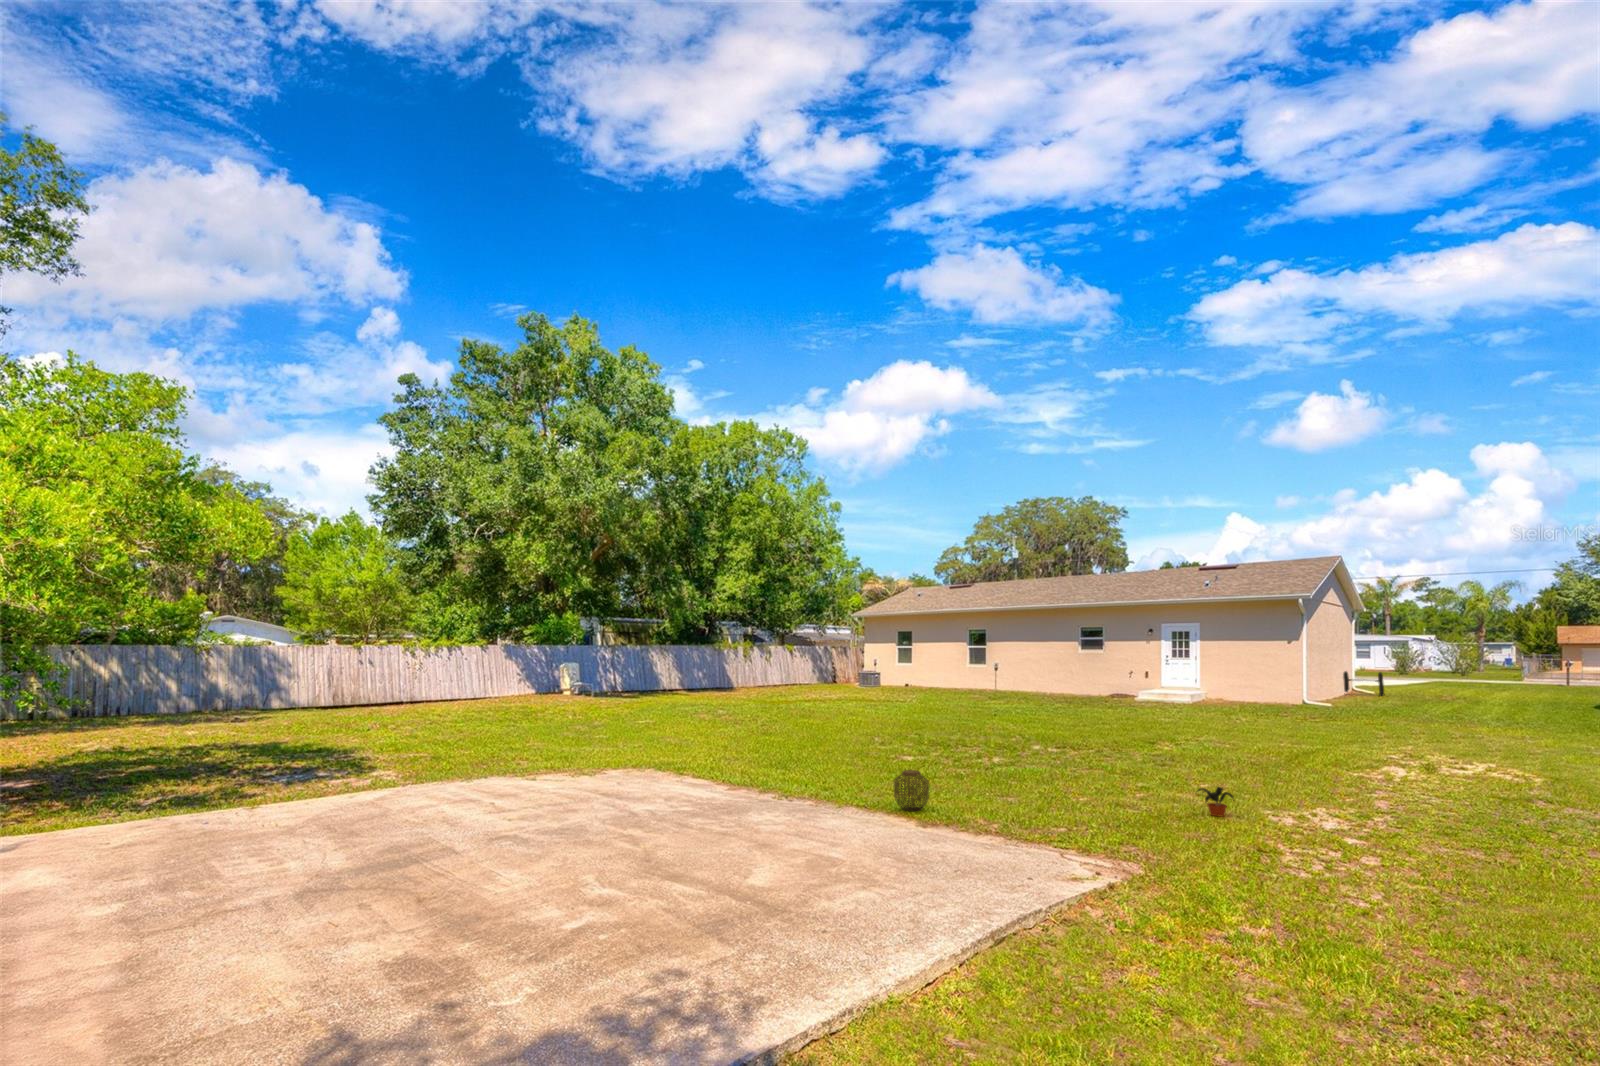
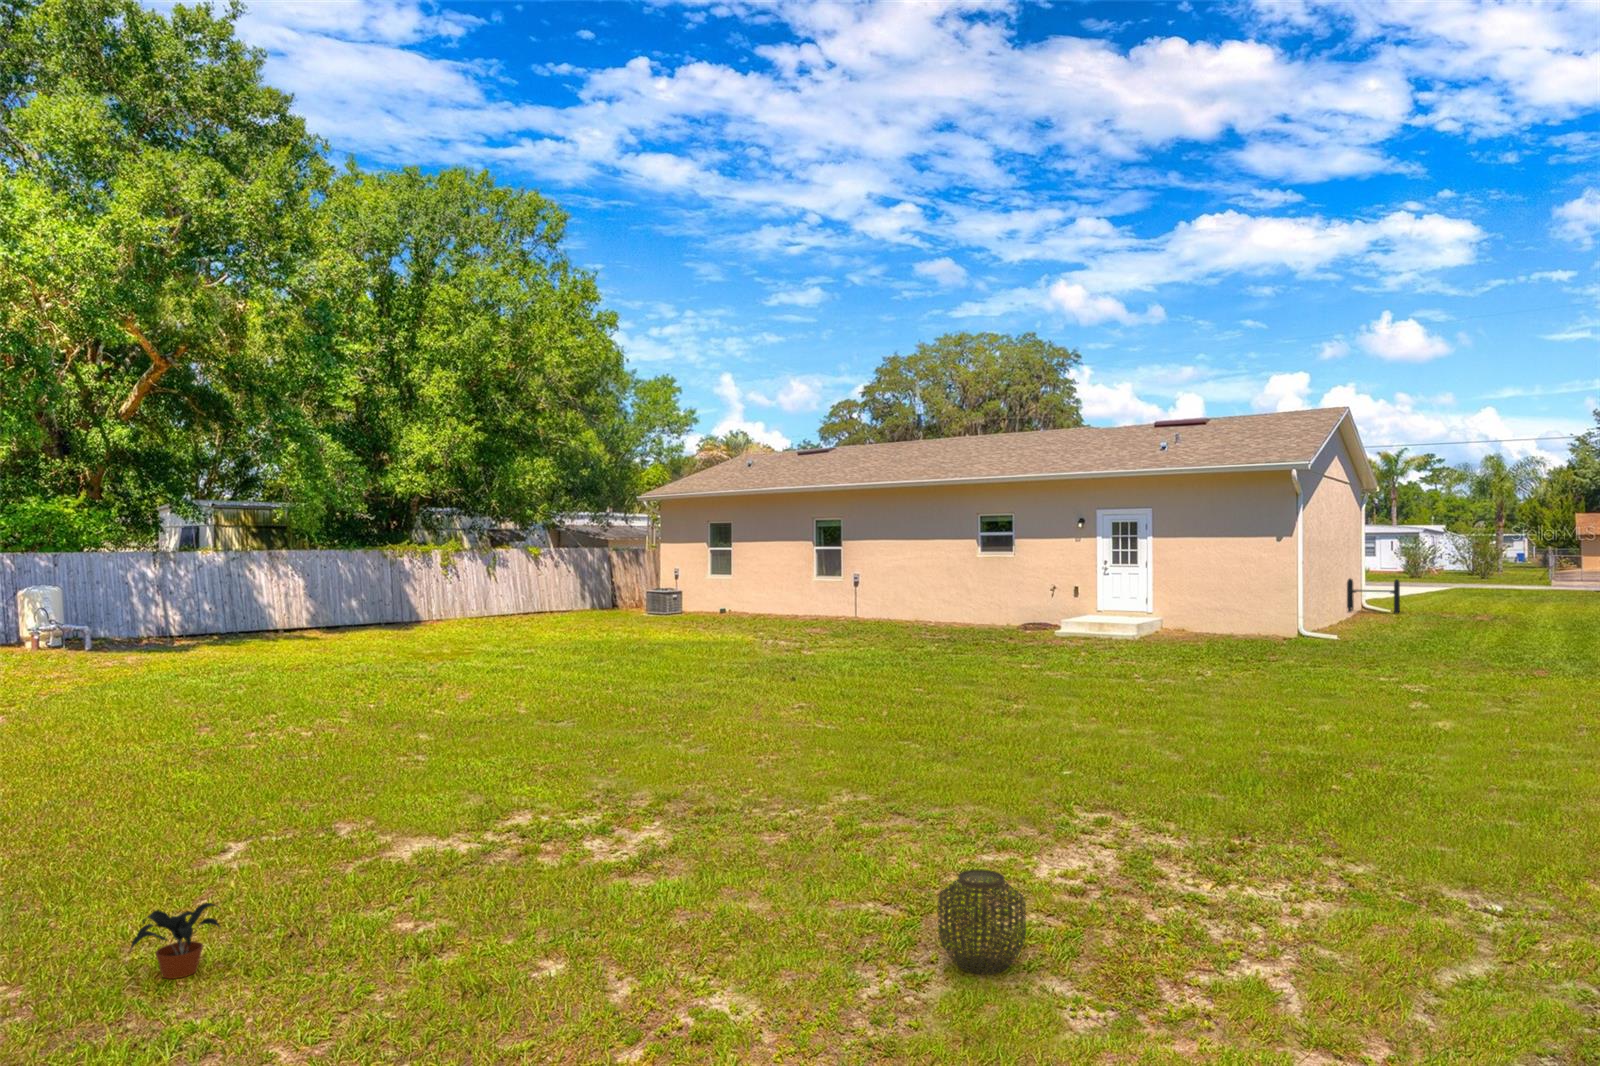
woven basket: present [894,770,929,811] -> present [938,870,1026,974]
potted plant: present [1198,787,1234,817] -> present [130,903,221,979]

